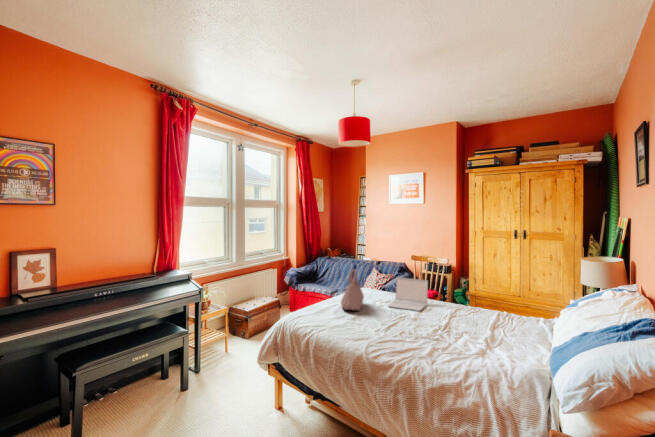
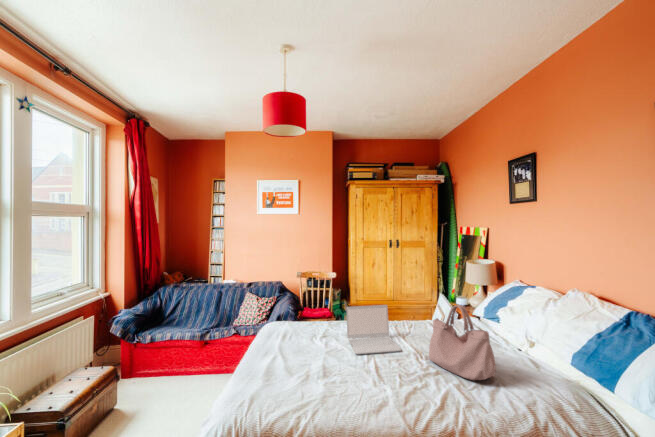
handbag: present [341,270,364,310] -> present [429,305,496,380]

